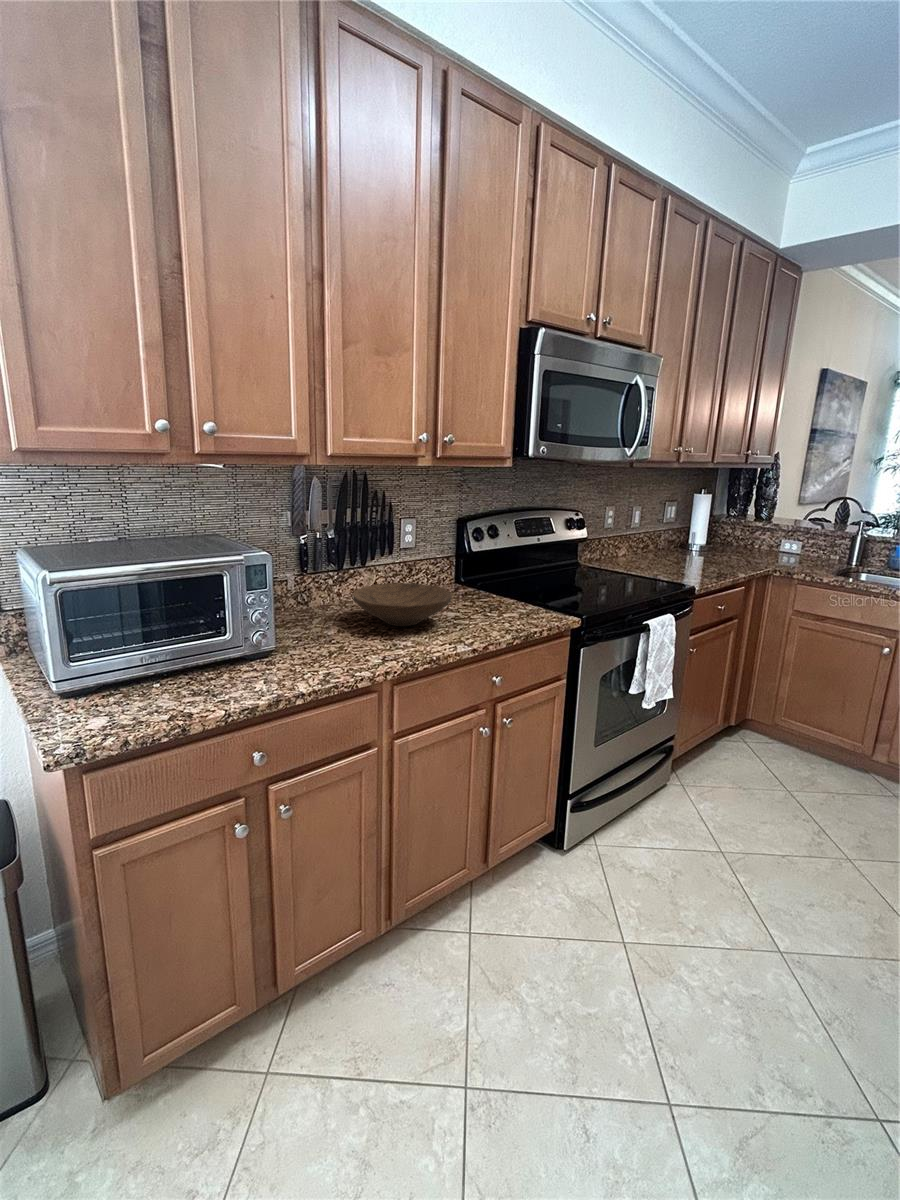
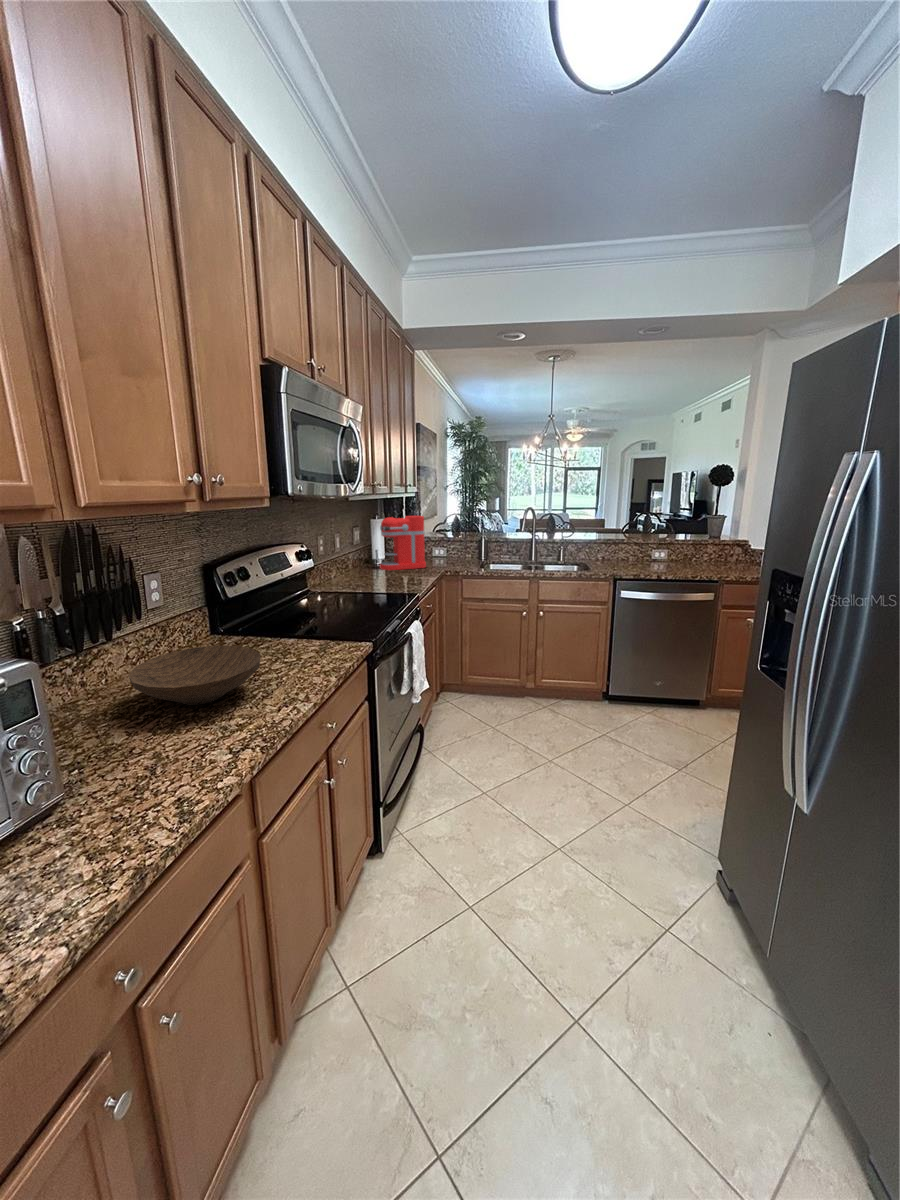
coffee maker: none [691,493,765,562] -> present [380,516,427,570]

